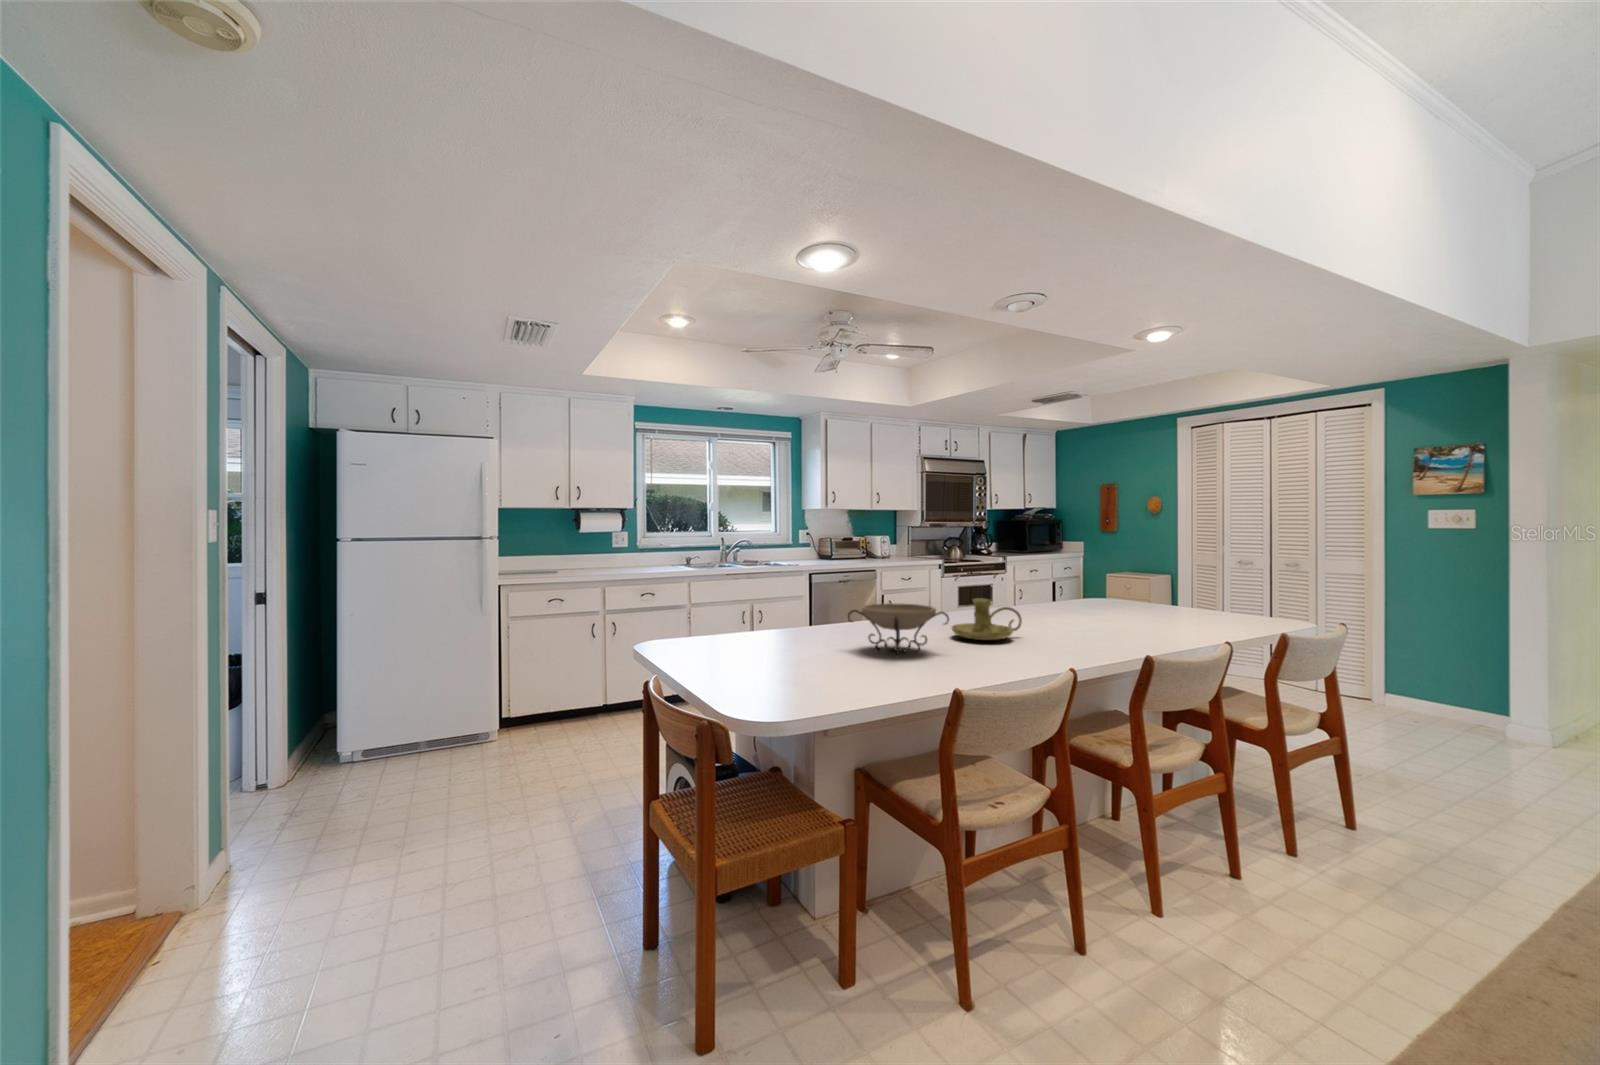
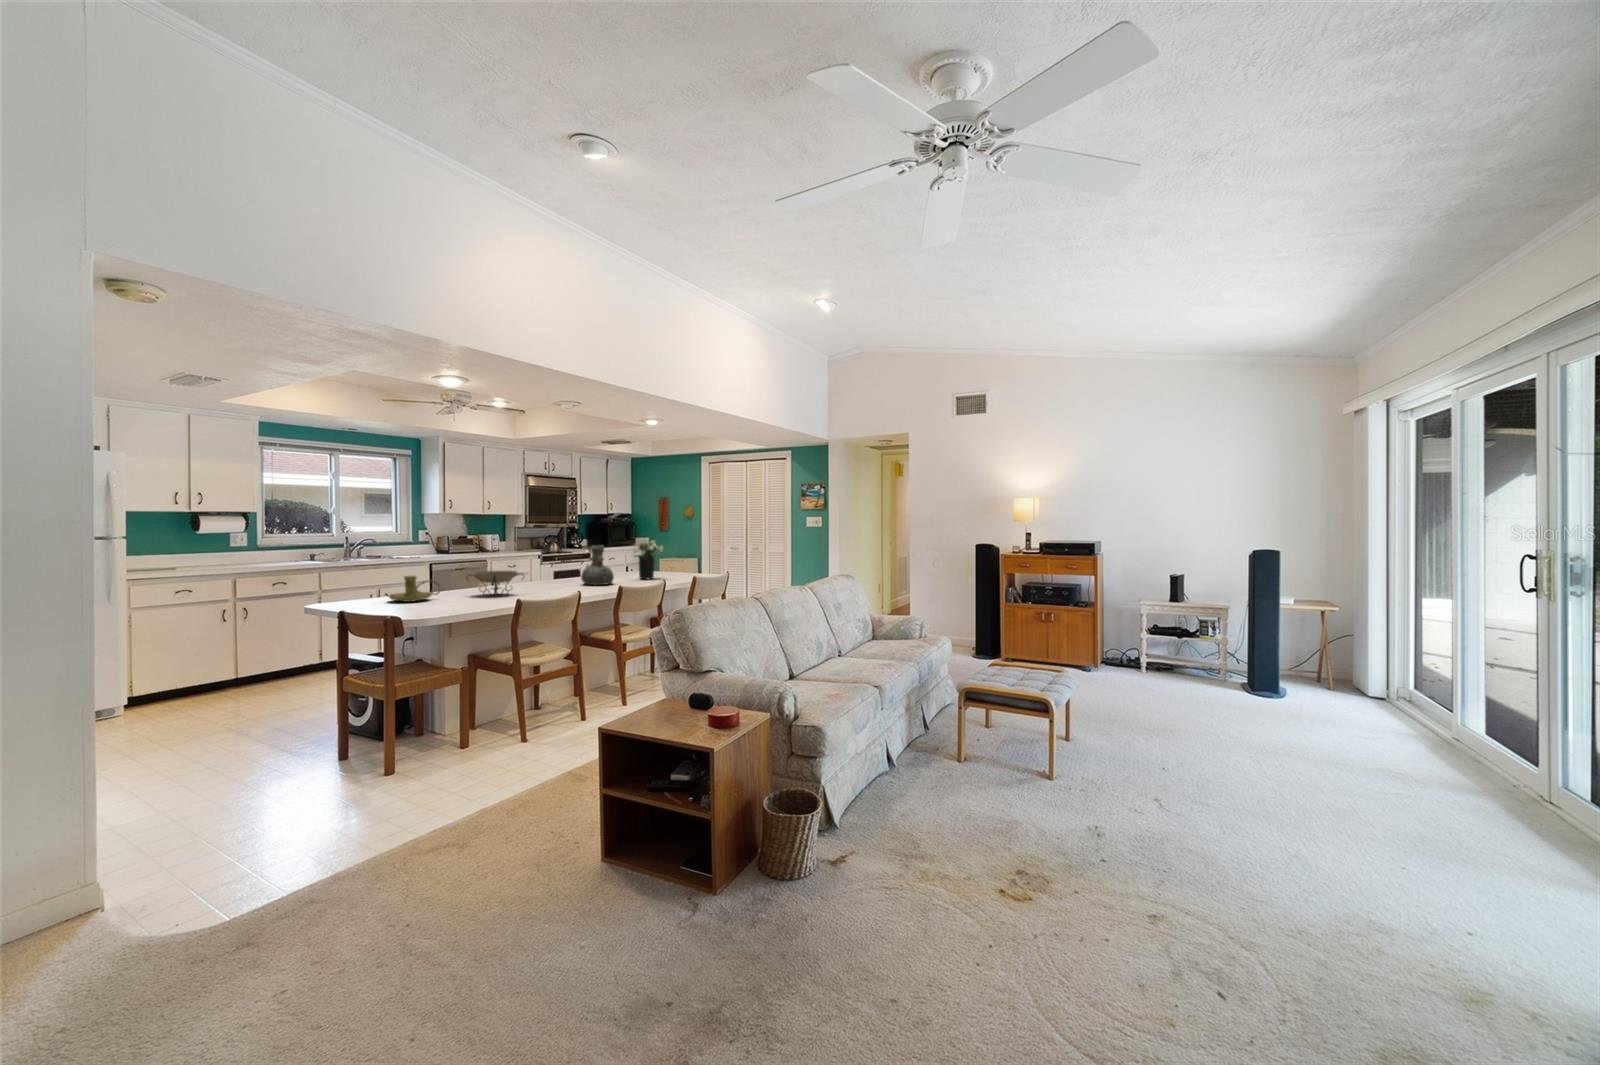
flower arrangement: none [1124,544,1198,624] -> present [634,539,663,580]
vase: none [1038,558,1102,635] -> present [581,545,614,585]
candle holder: present [952,598,1022,640] -> present [389,576,441,602]

